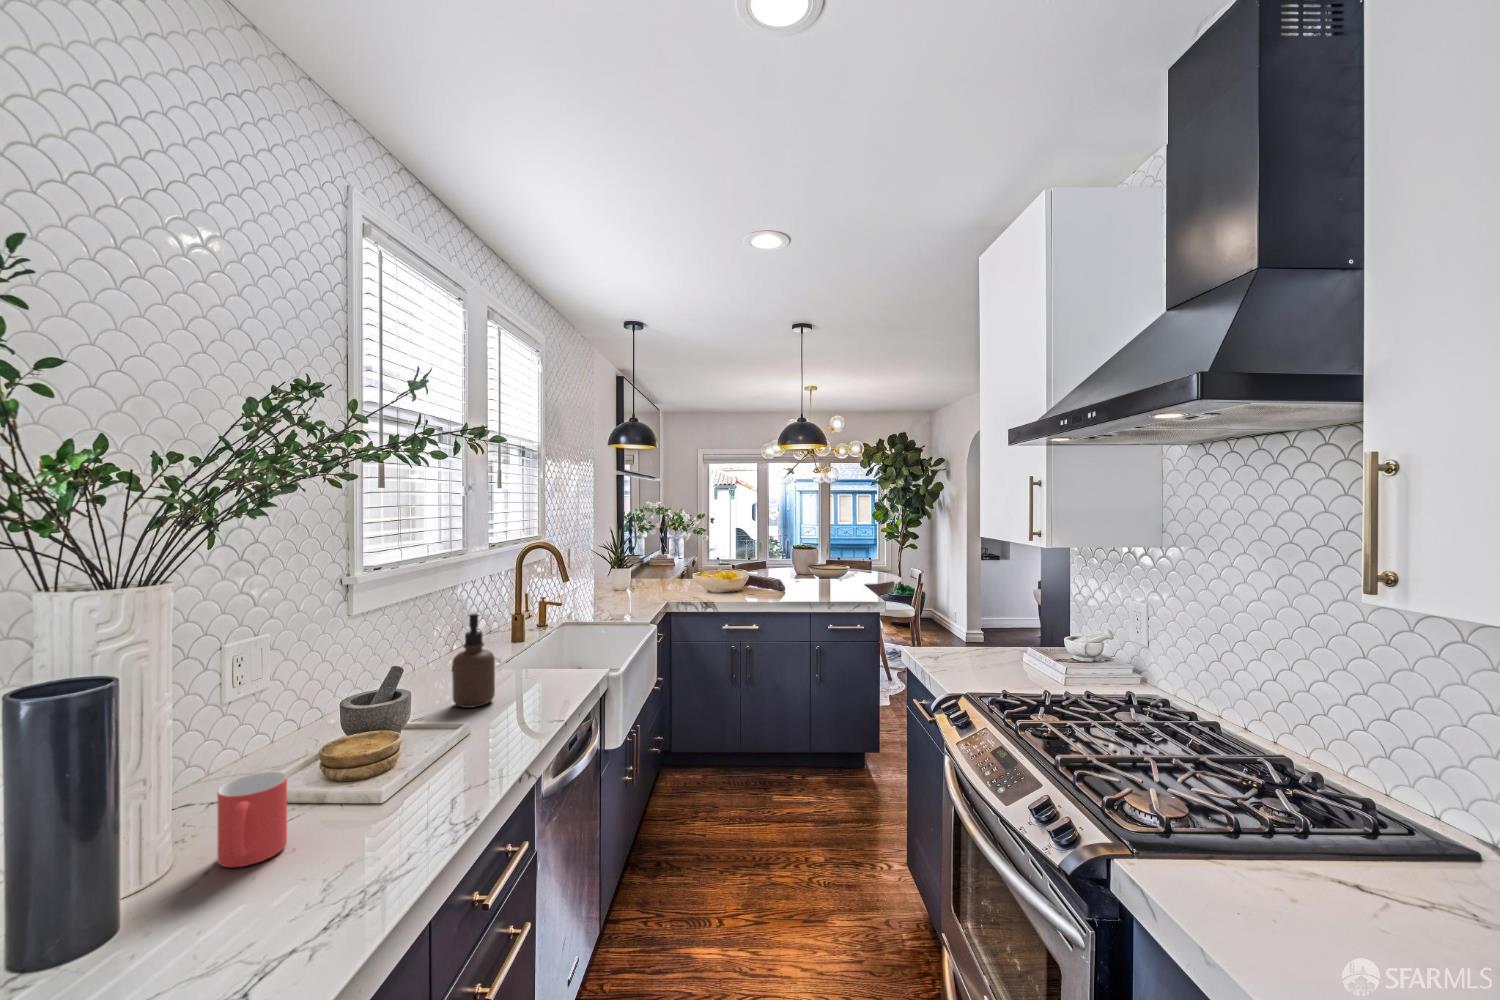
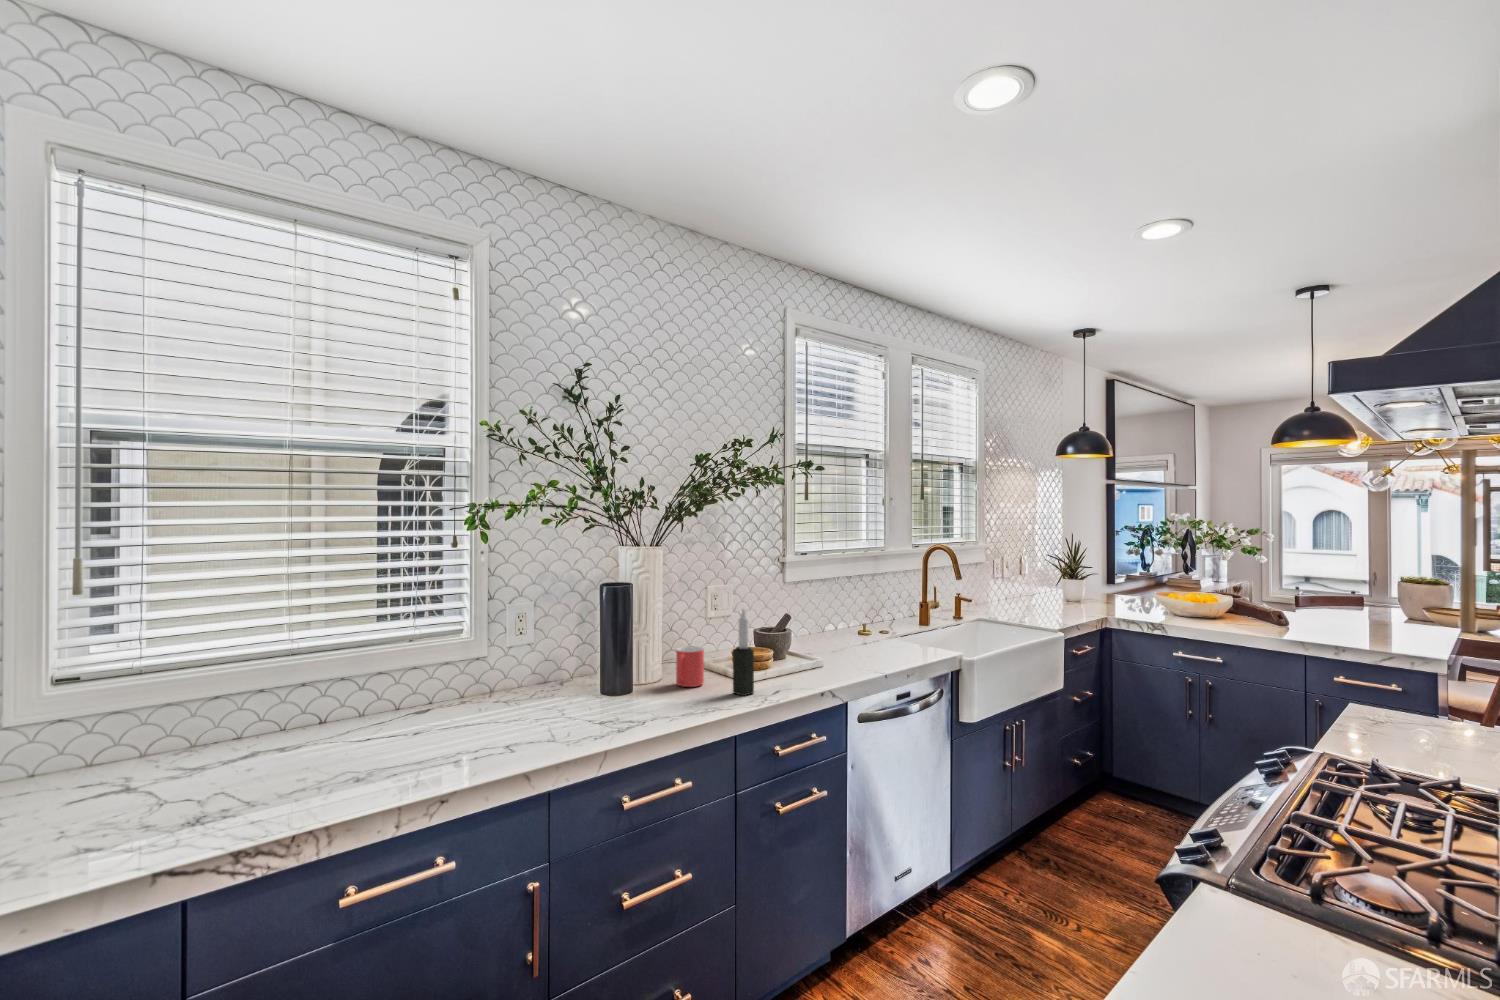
soap dispenser: present [452,613,495,708] -> none [835,591,864,657]
candle: none [373,683,416,843] -> present [733,609,754,696]

